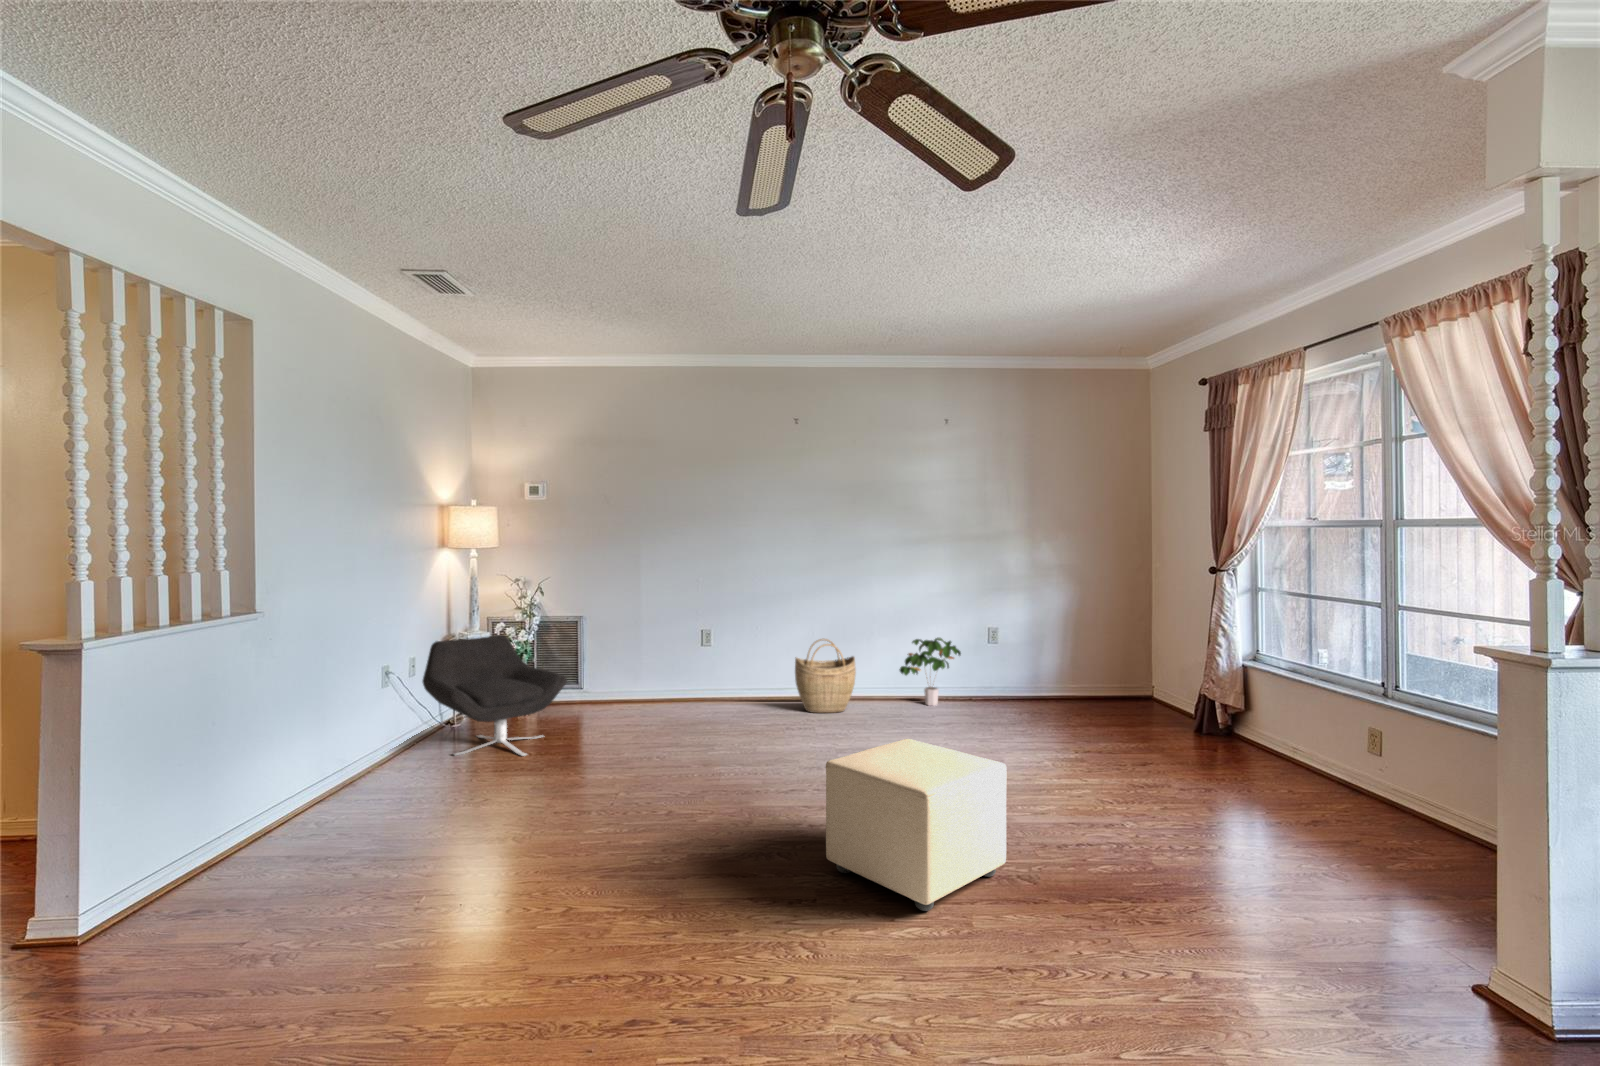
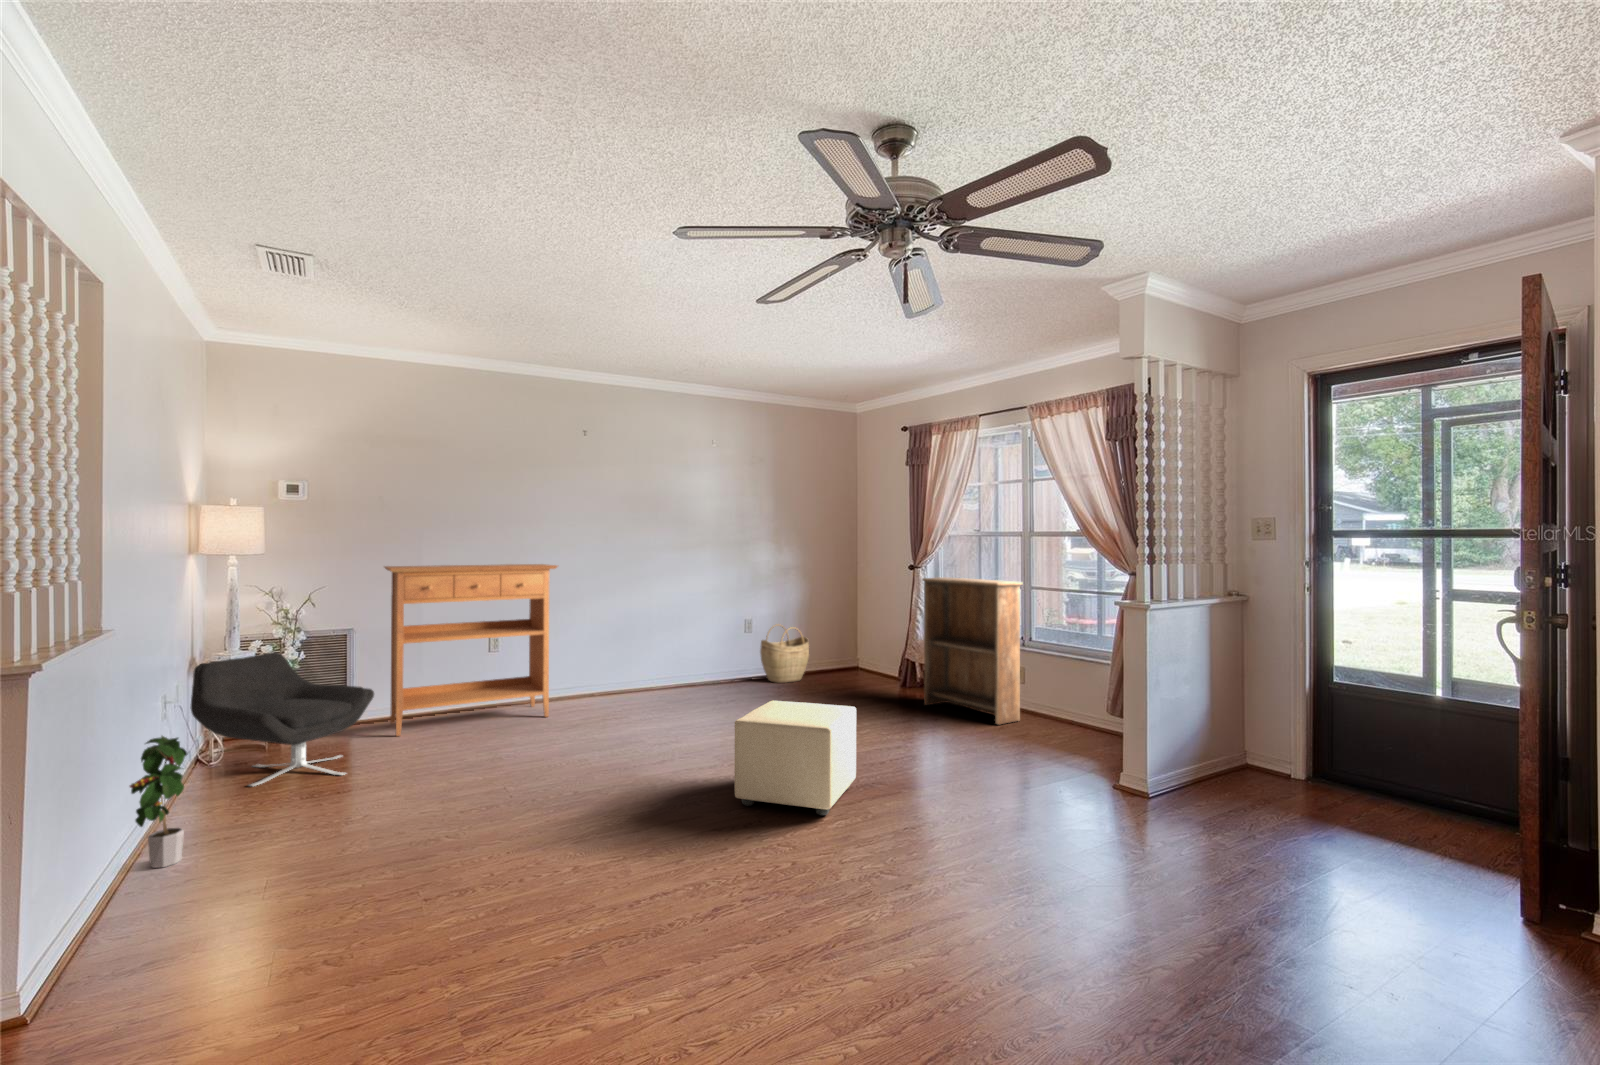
console table: none [593,559,754,723] -> present [384,564,557,736]
bookshelf: none [1206,586,1365,814] -> present [922,577,1023,724]
potted plant: present [899,638,961,706] -> present [130,736,187,868]
woven basket: present [795,639,856,713] -> present [760,624,809,683]

